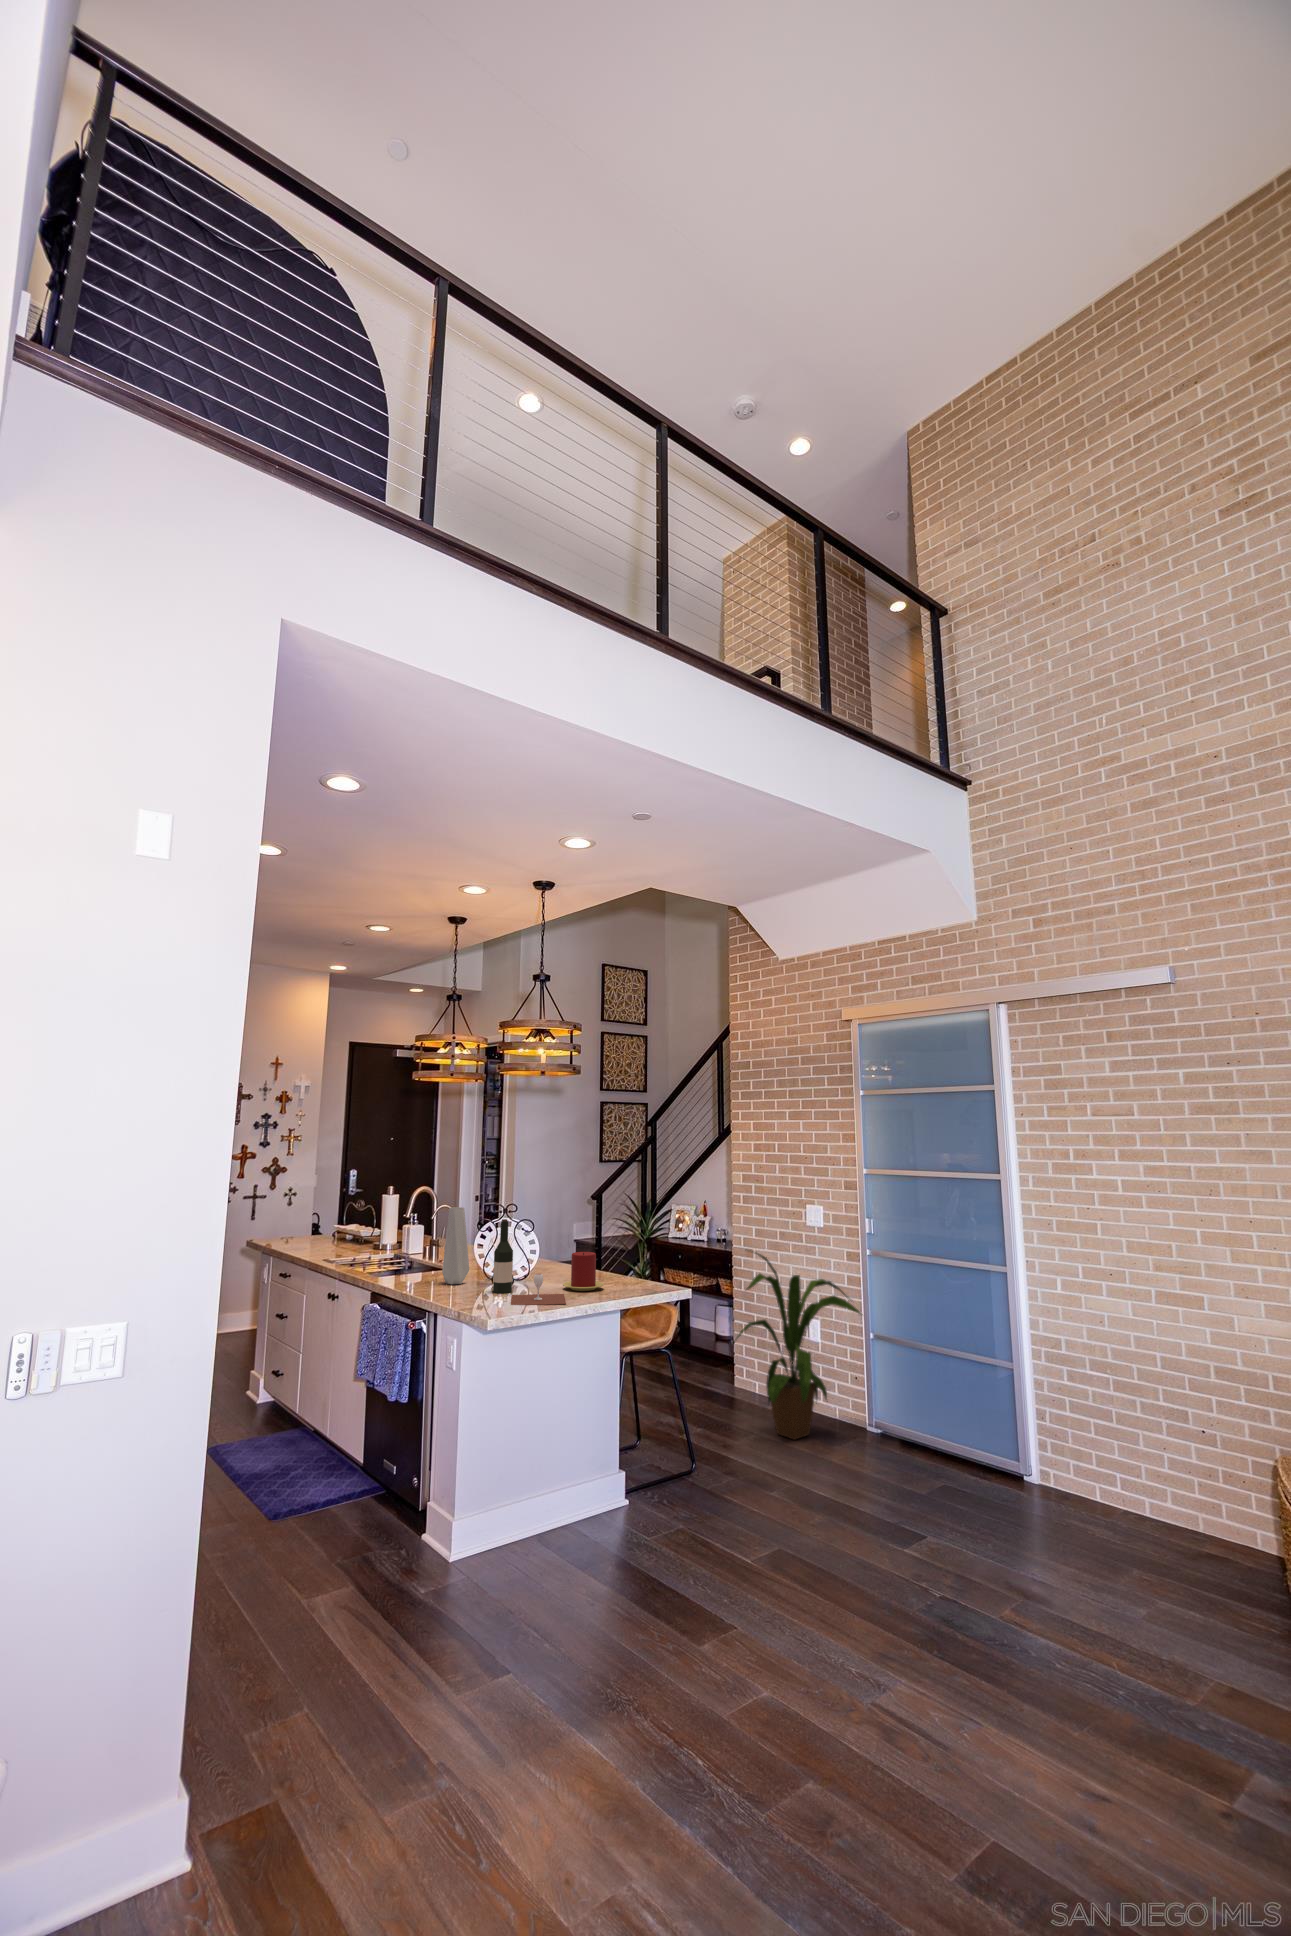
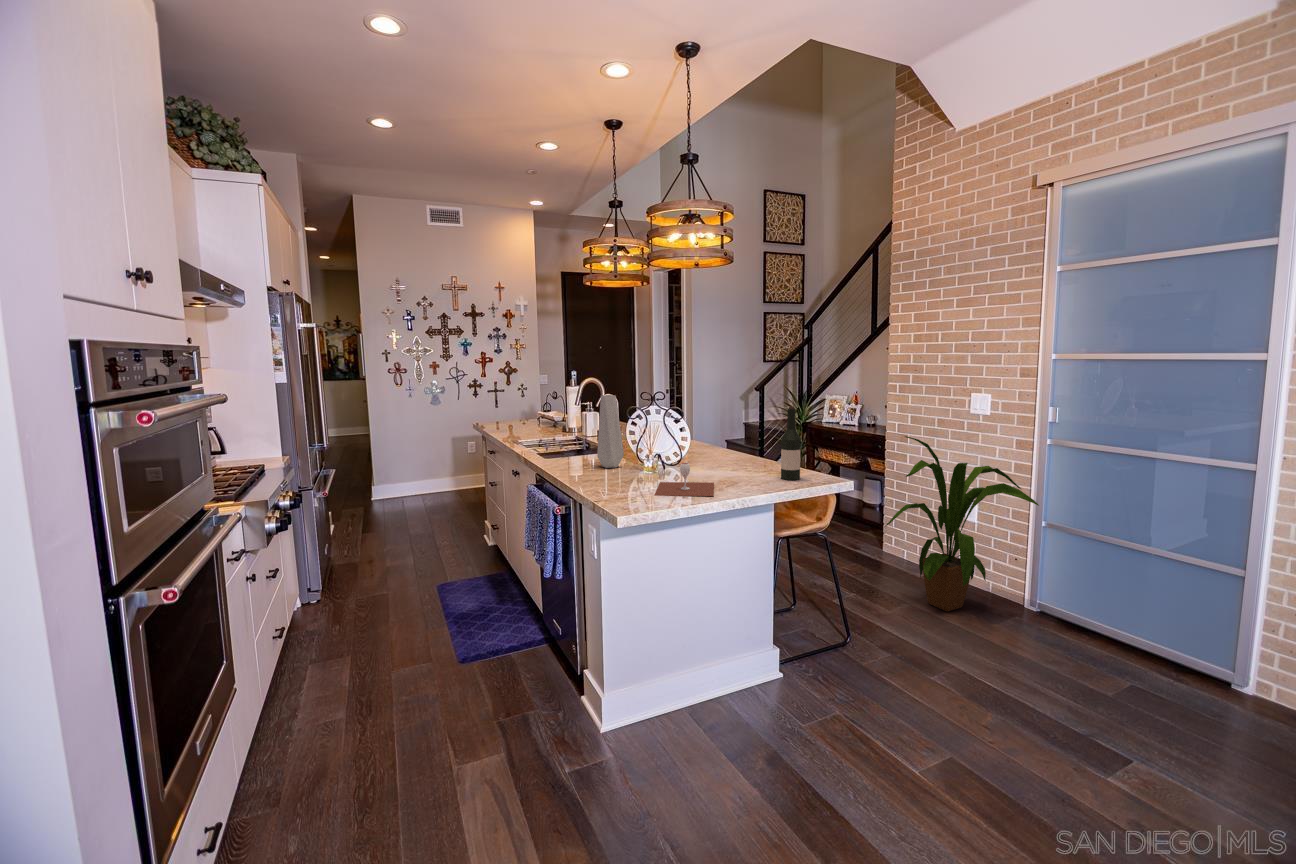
wine bottle: present [493,1219,513,1293] -> present [781,407,801,480]
candle: present [563,1252,604,1291] -> none [715,440,757,479]

